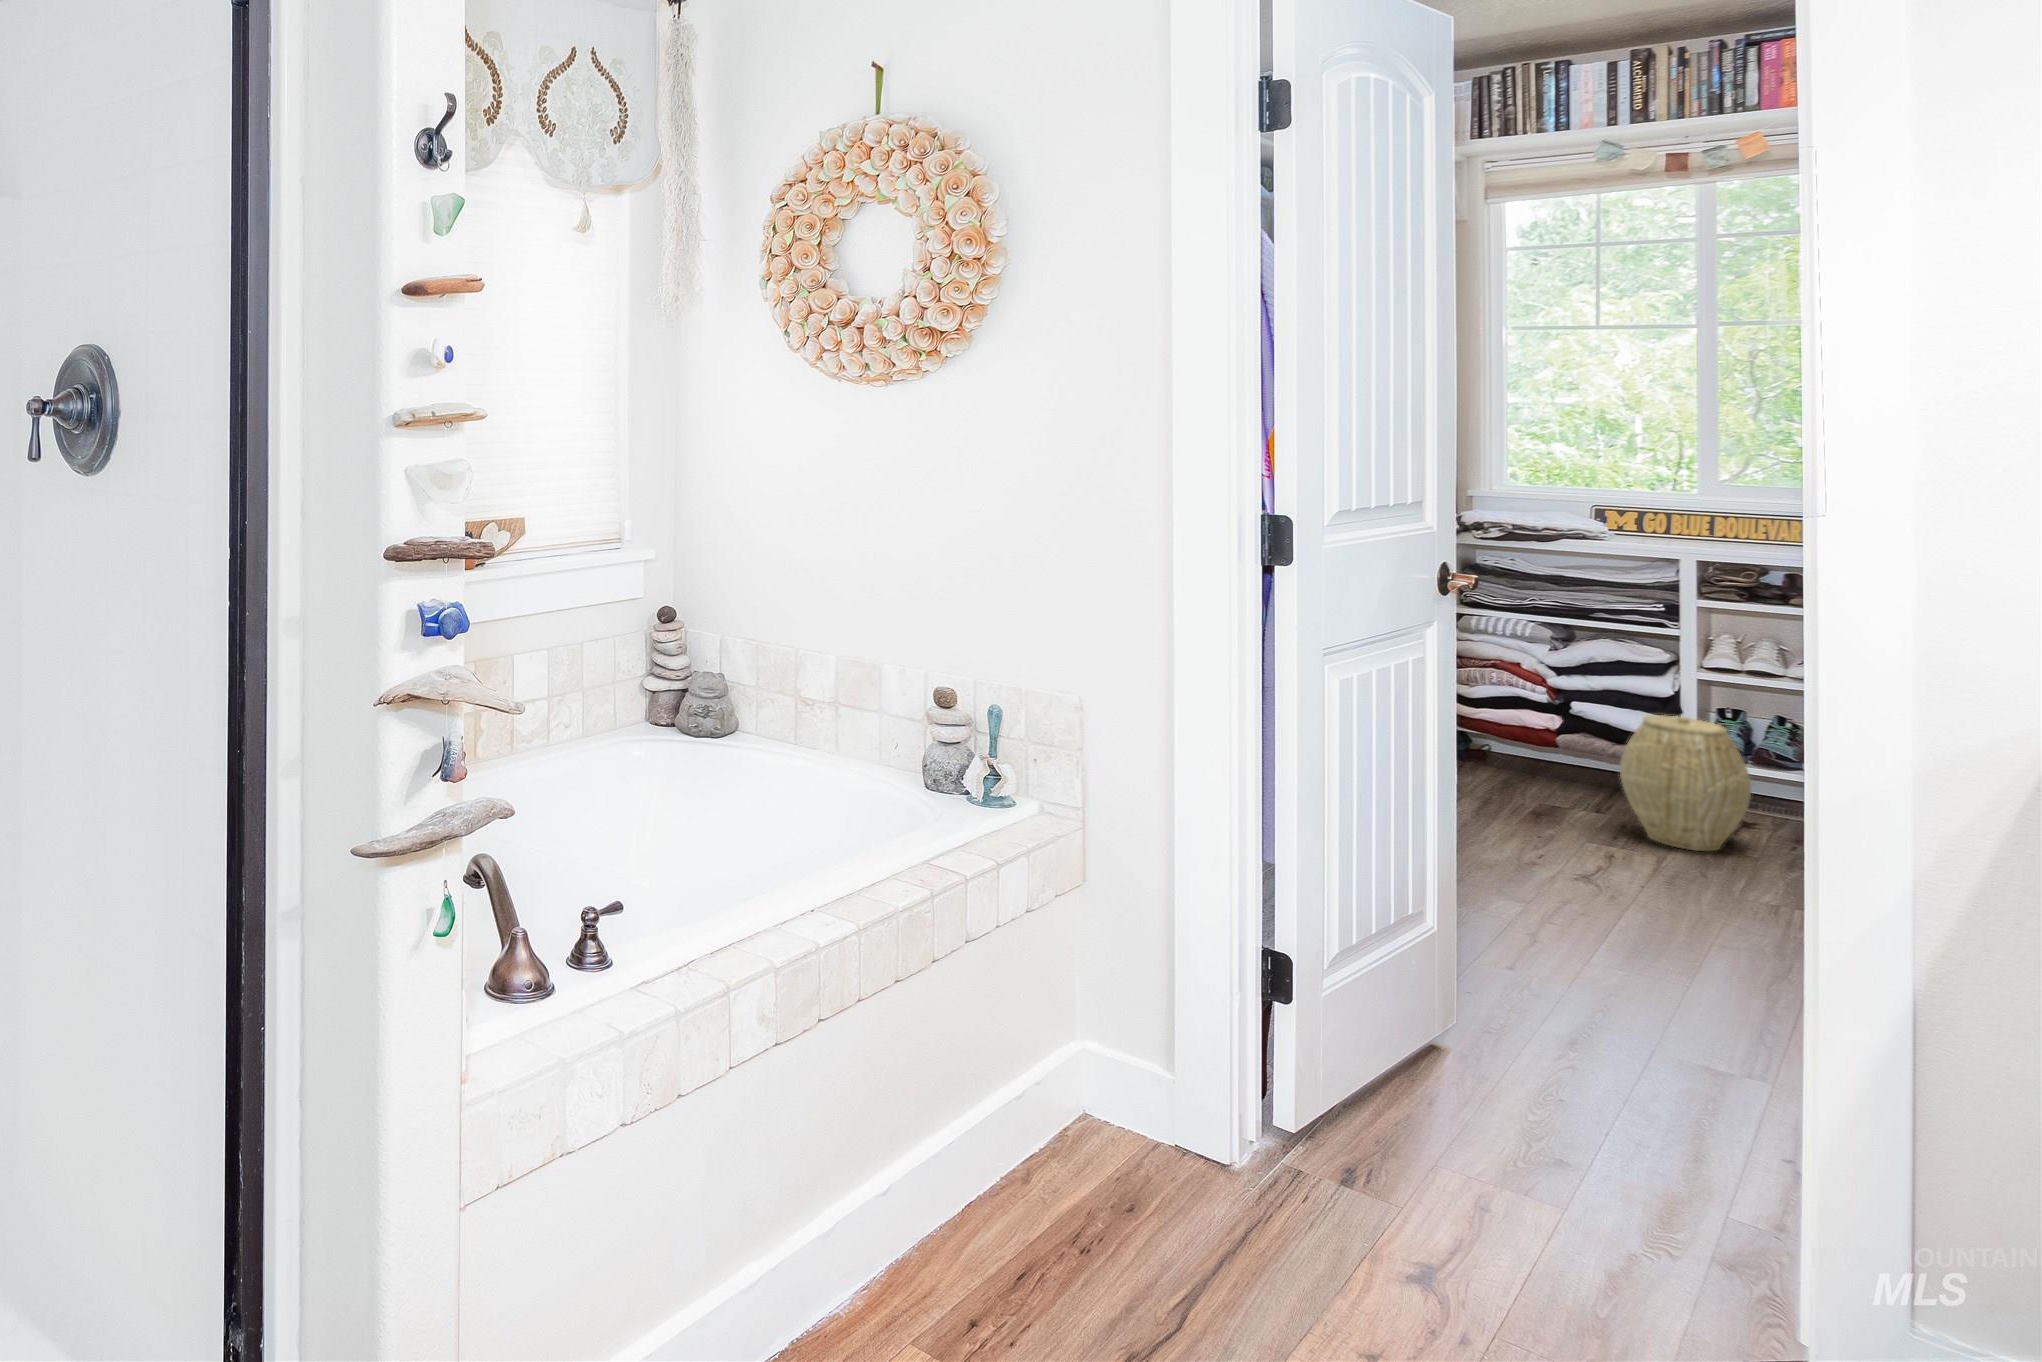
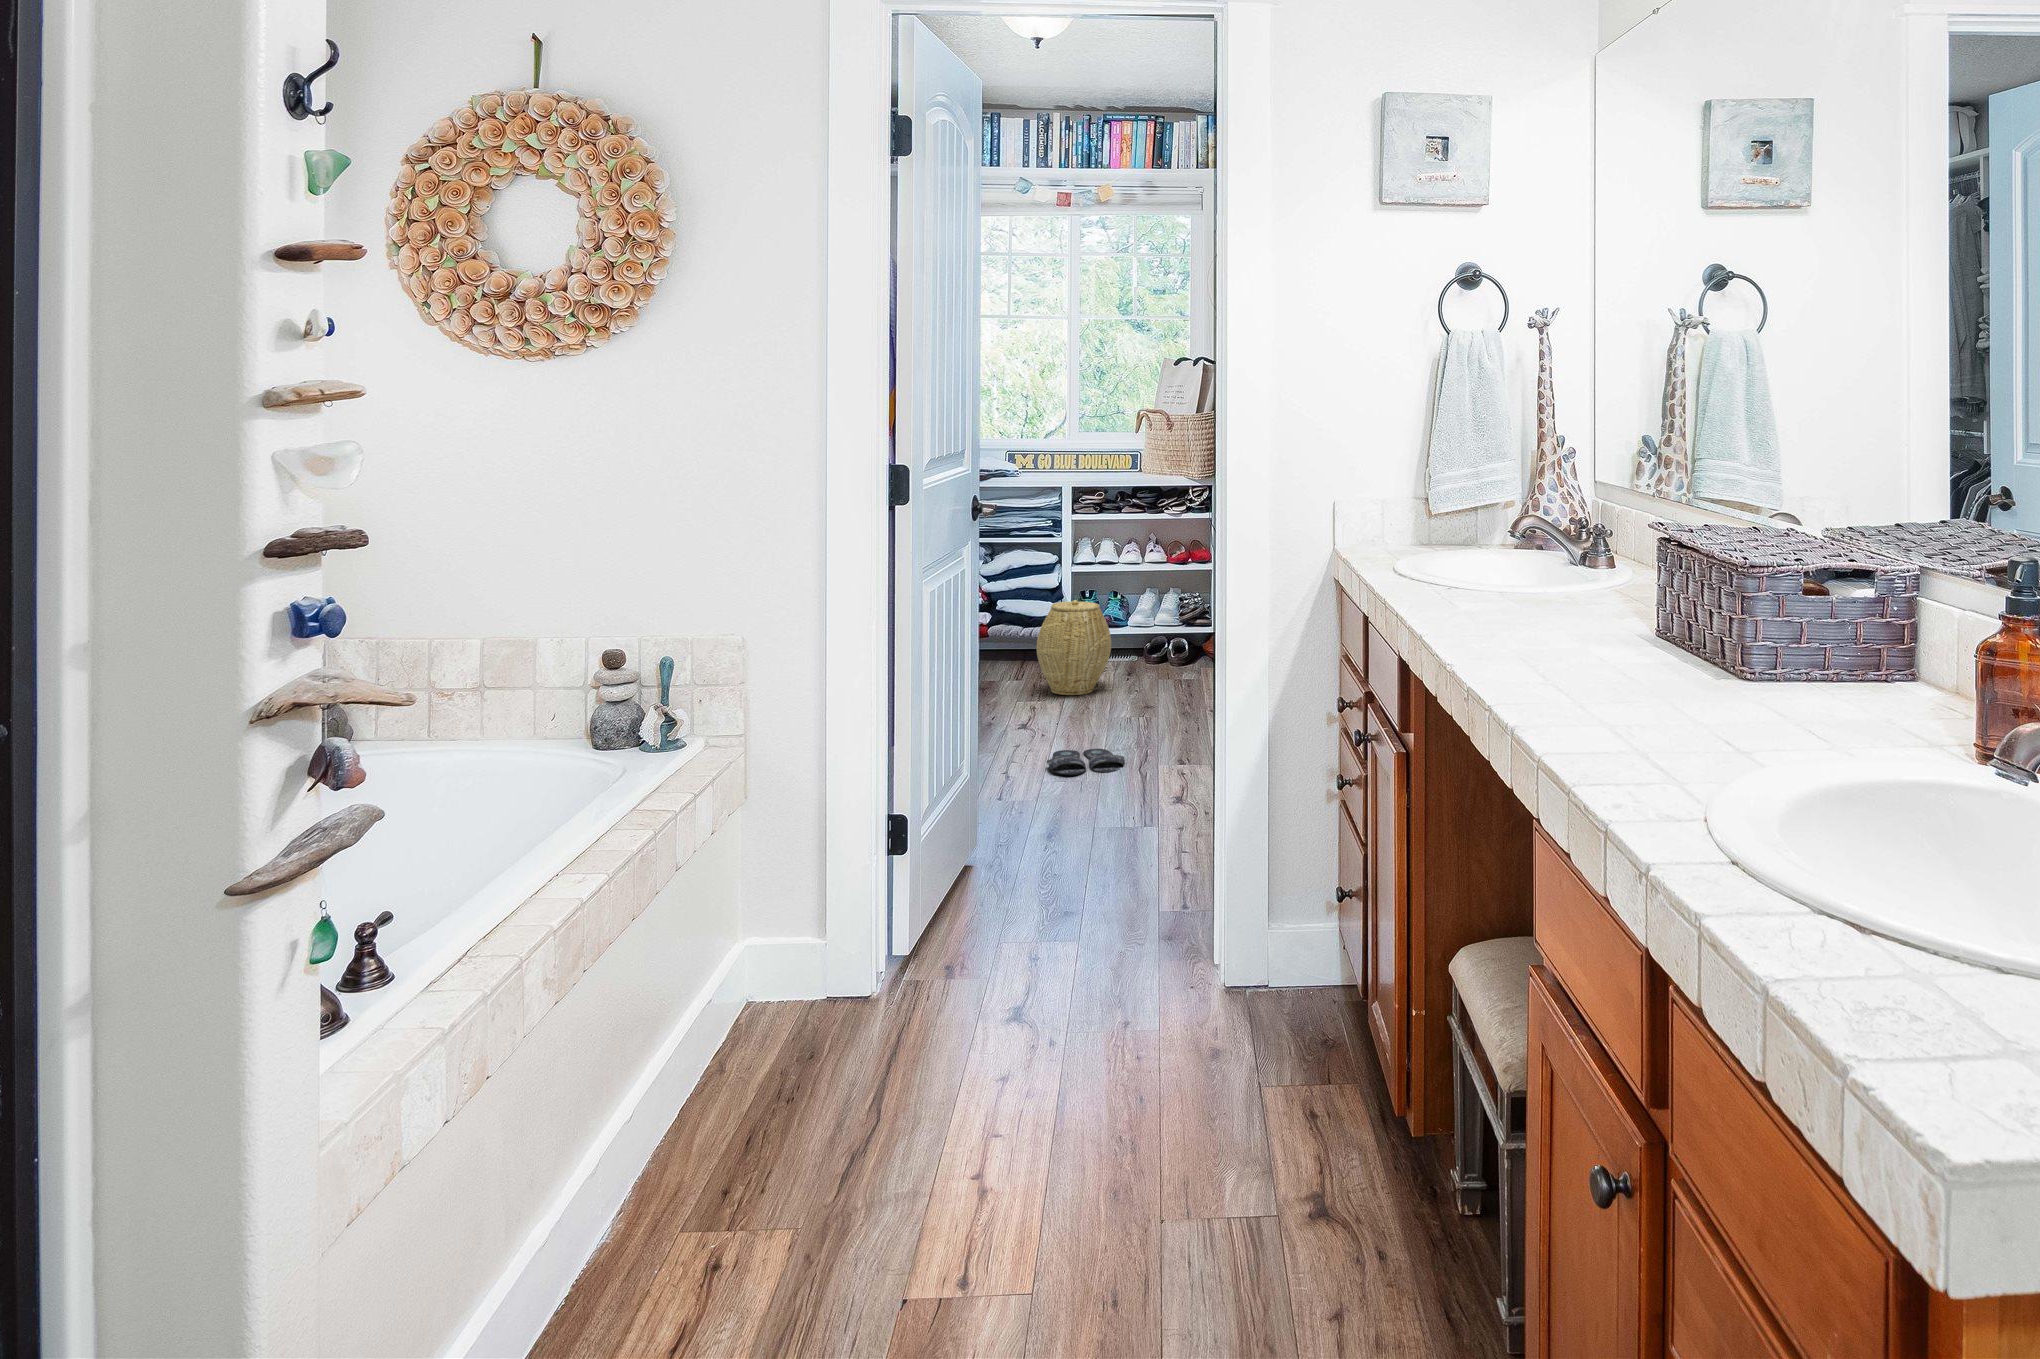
slippers: none [1597,923,1737,981] -> present [1046,749,1125,775]

